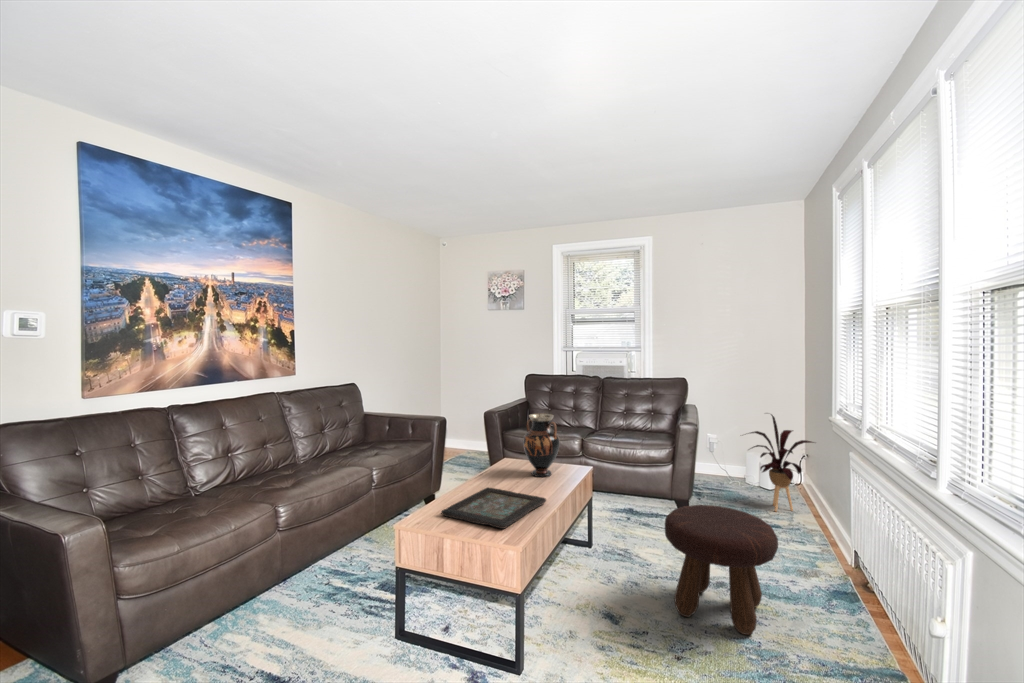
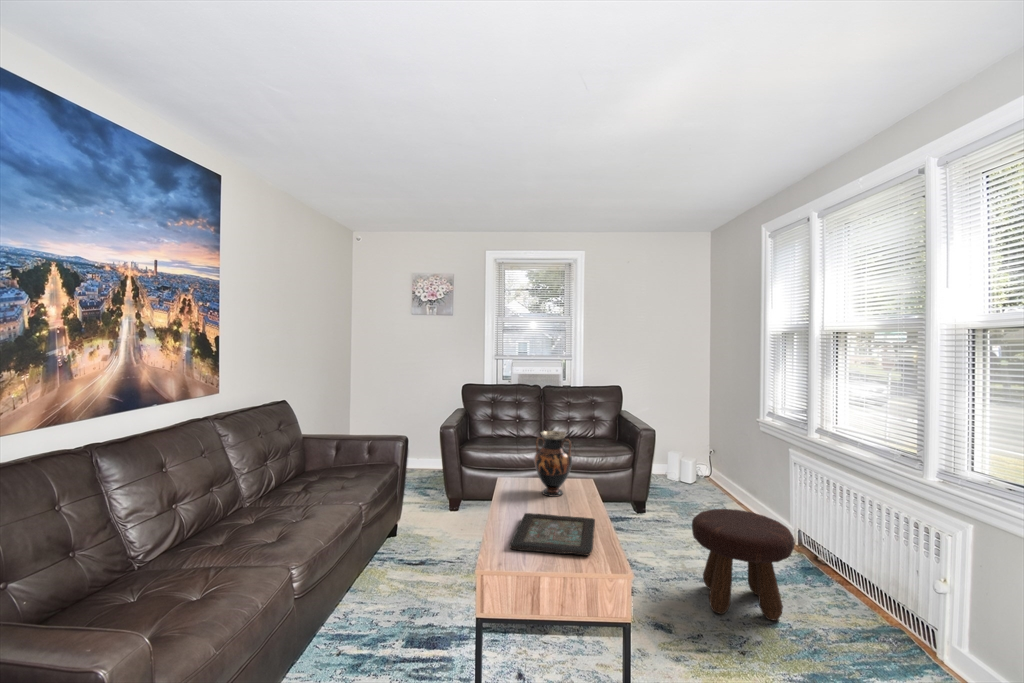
house plant: present [751,414,814,511] -> none [685,420,745,507]

